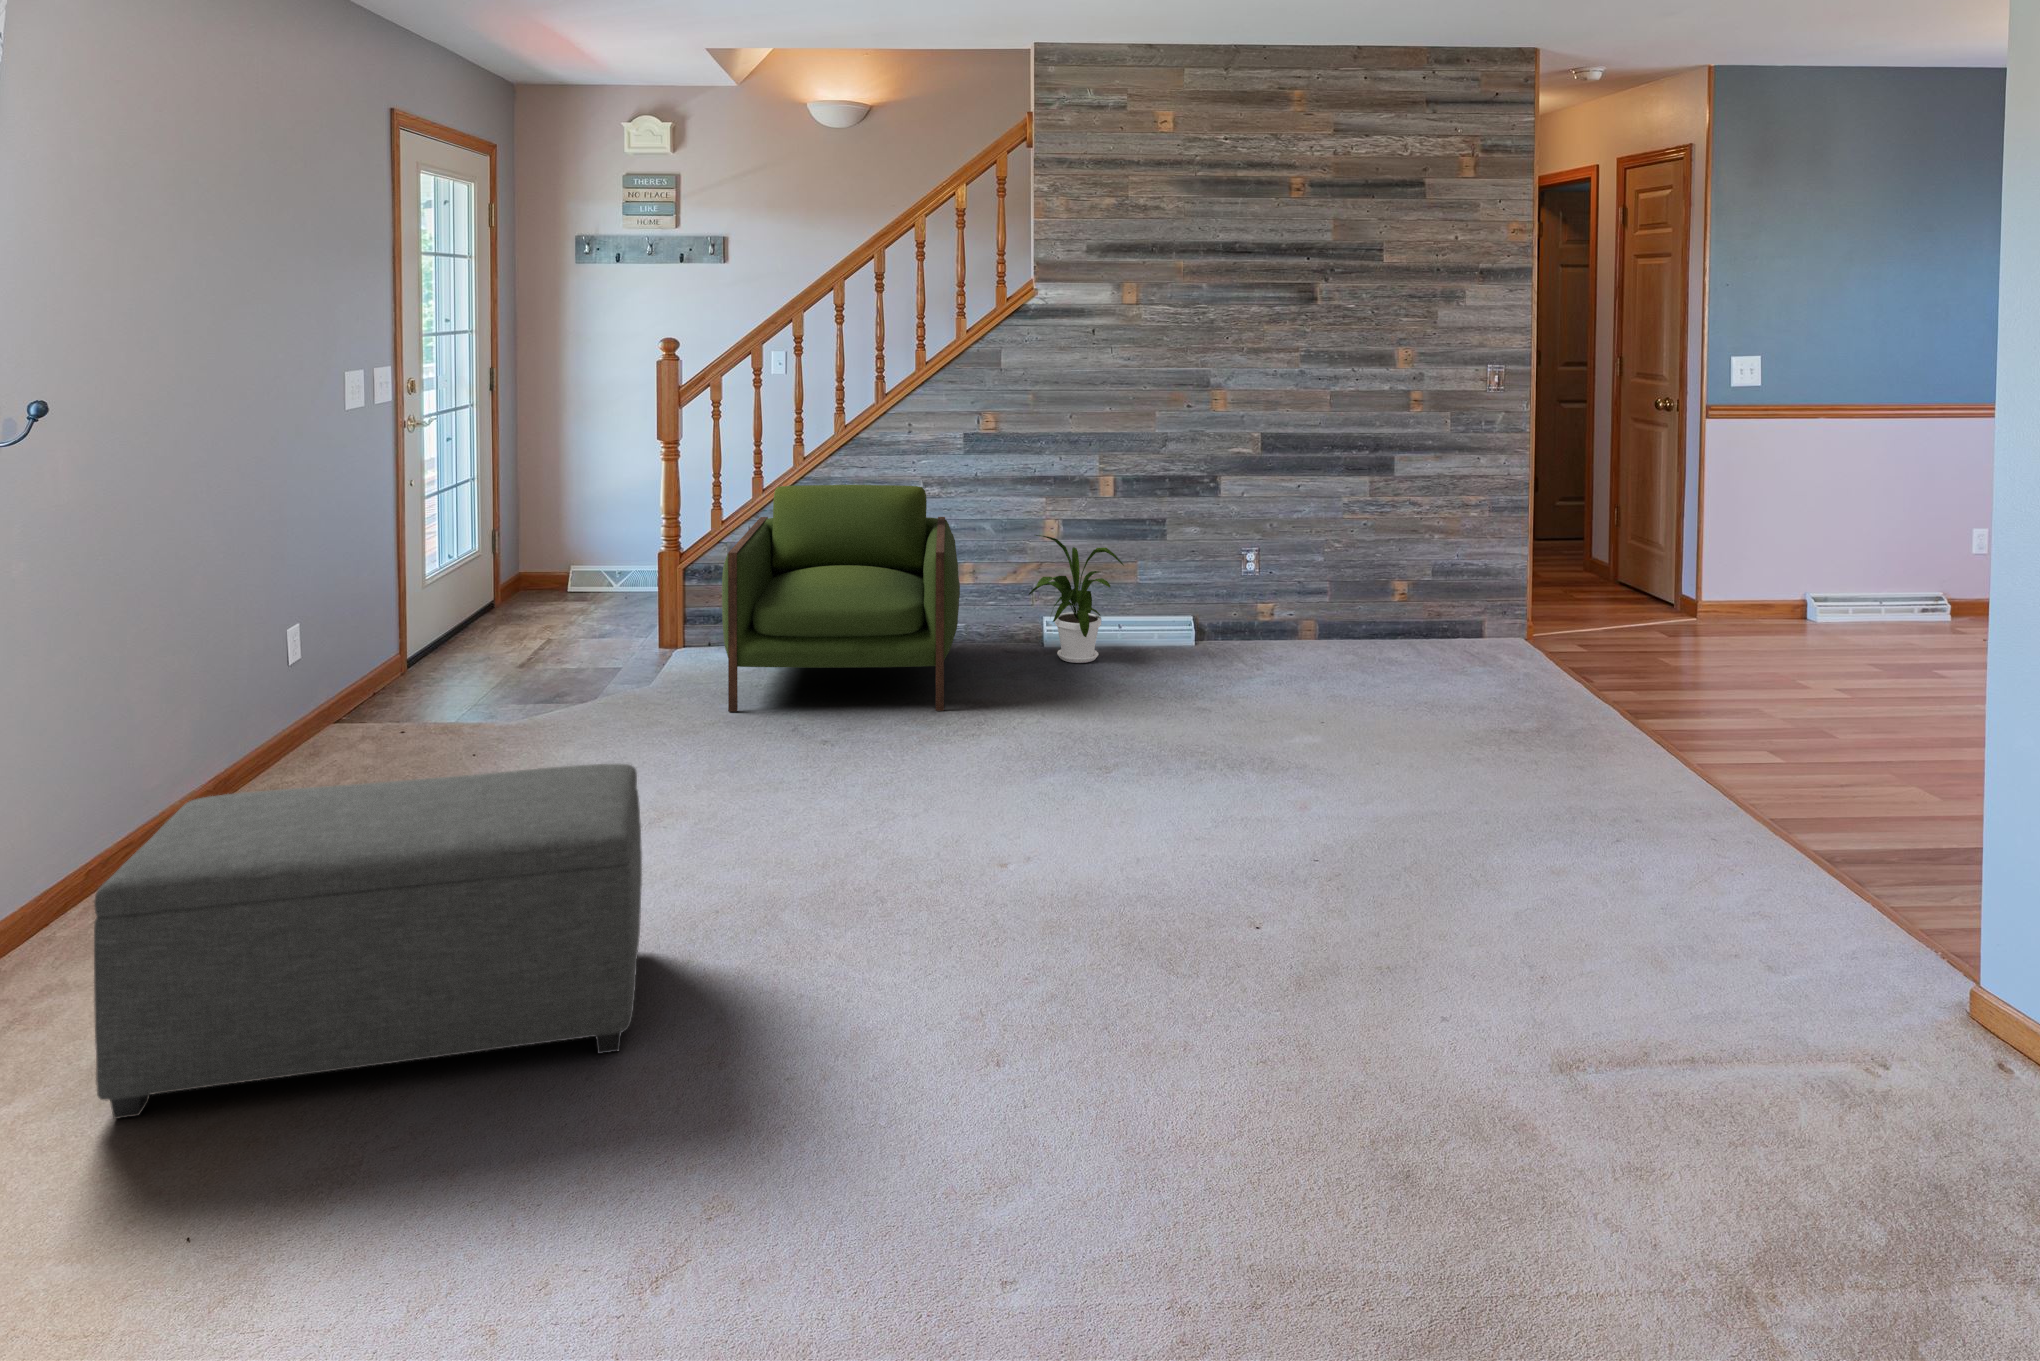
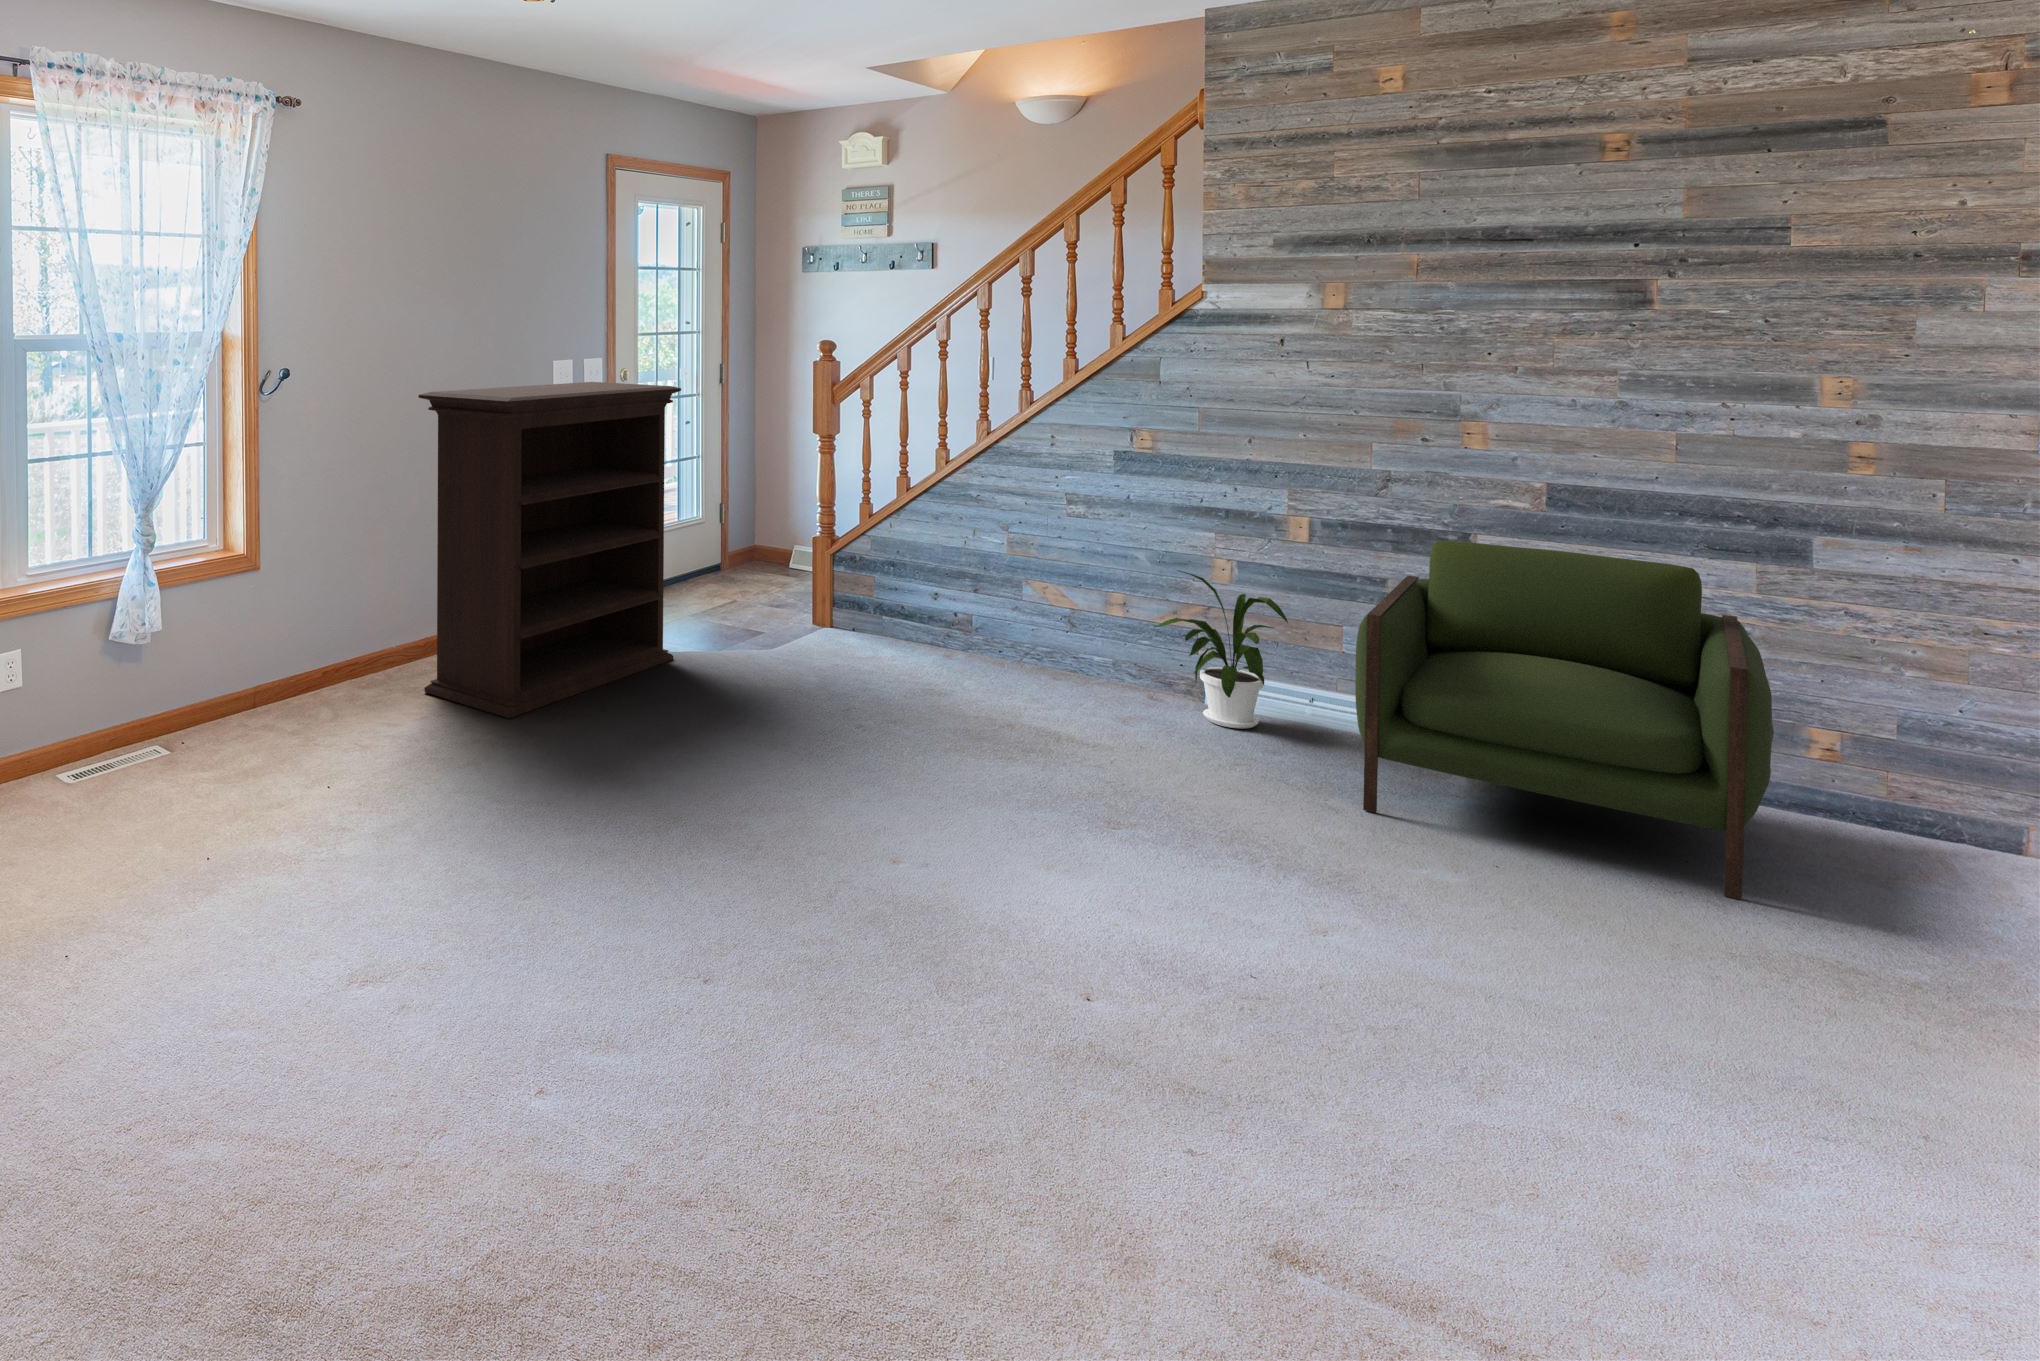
bookshelf: none [266,398,567,858] -> present [418,382,681,718]
armchair: present [722,485,960,712] -> present [1355,541,1774,900]
ottoman: present [94,764,642,1119] -> none [226,620,552,856]

